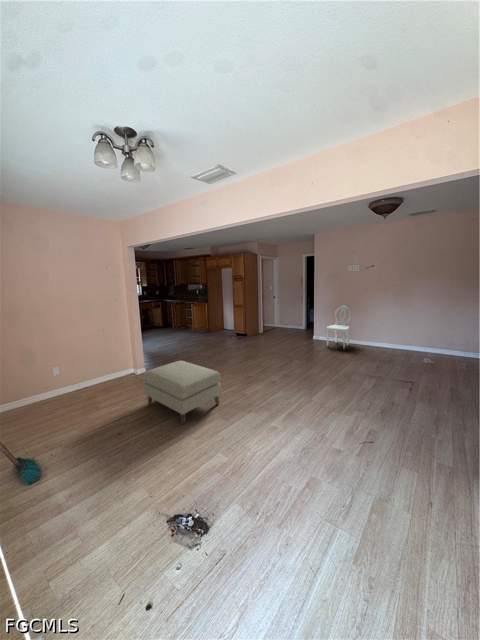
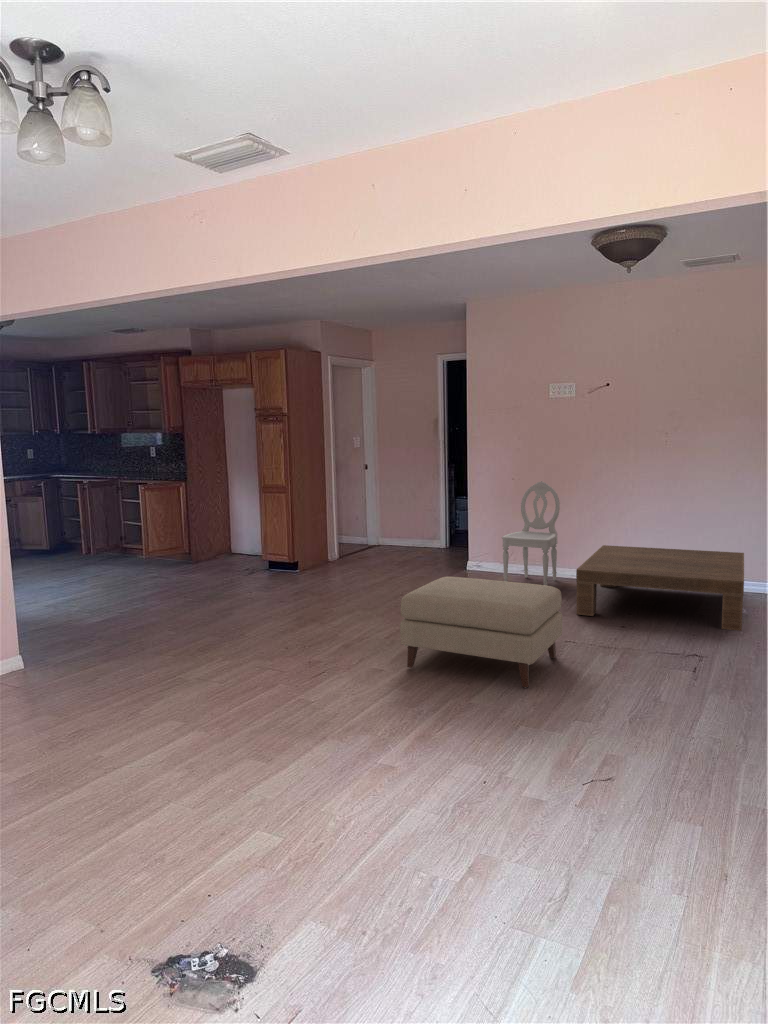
coffee table: none [357,332,436,373] -> present [576,545,744,631]
ottoman: present [143,361,221,425] -> present [400,577,562,688]

